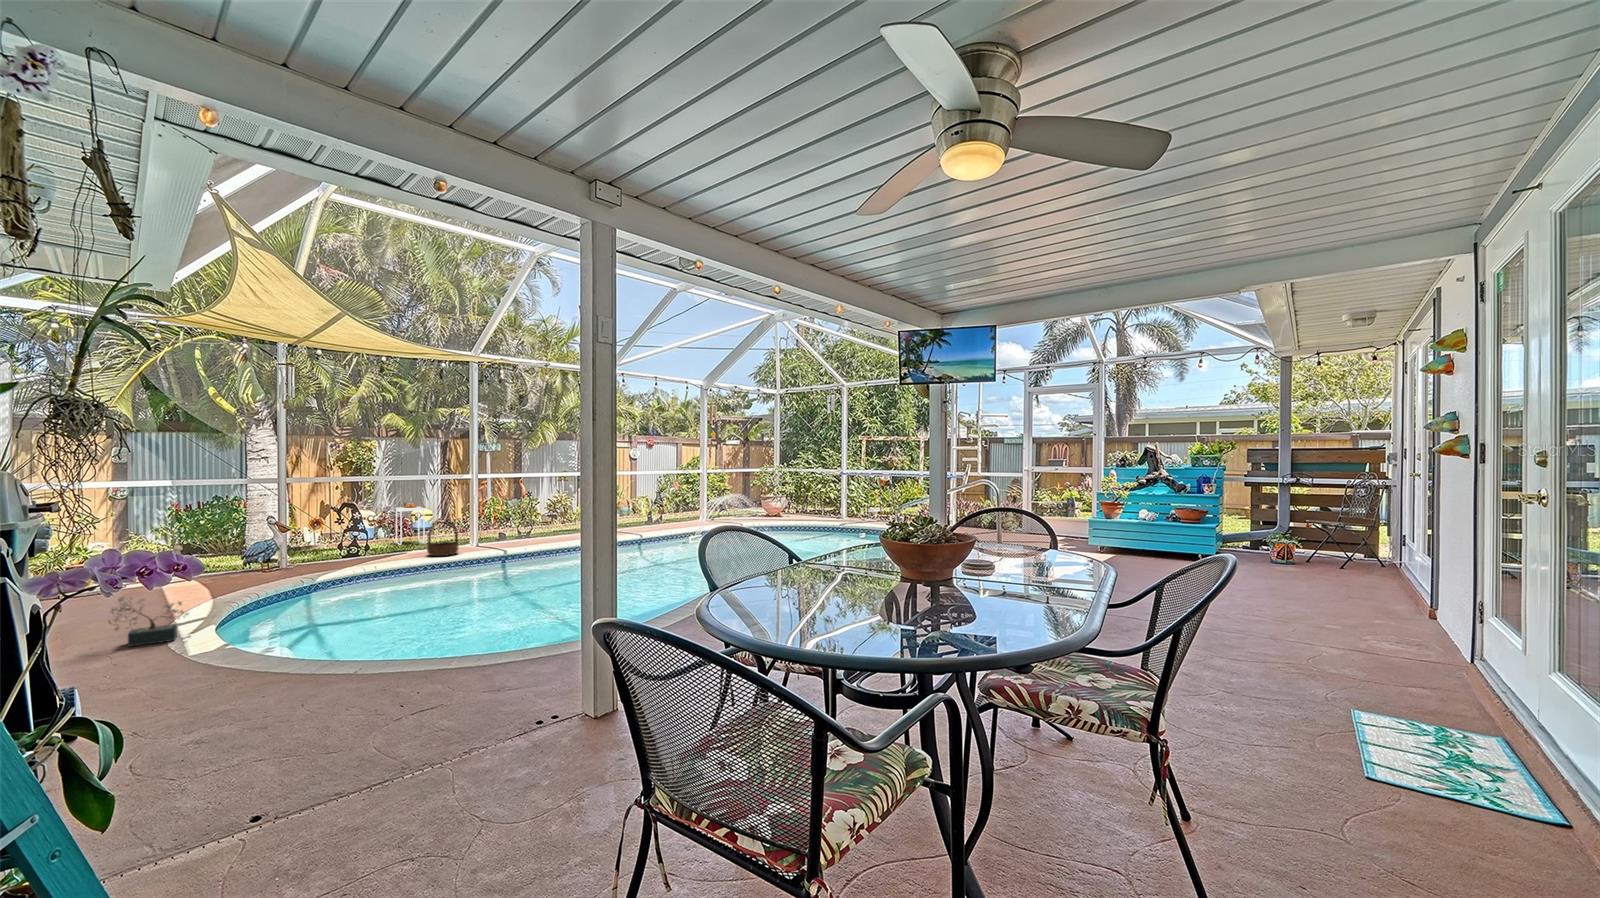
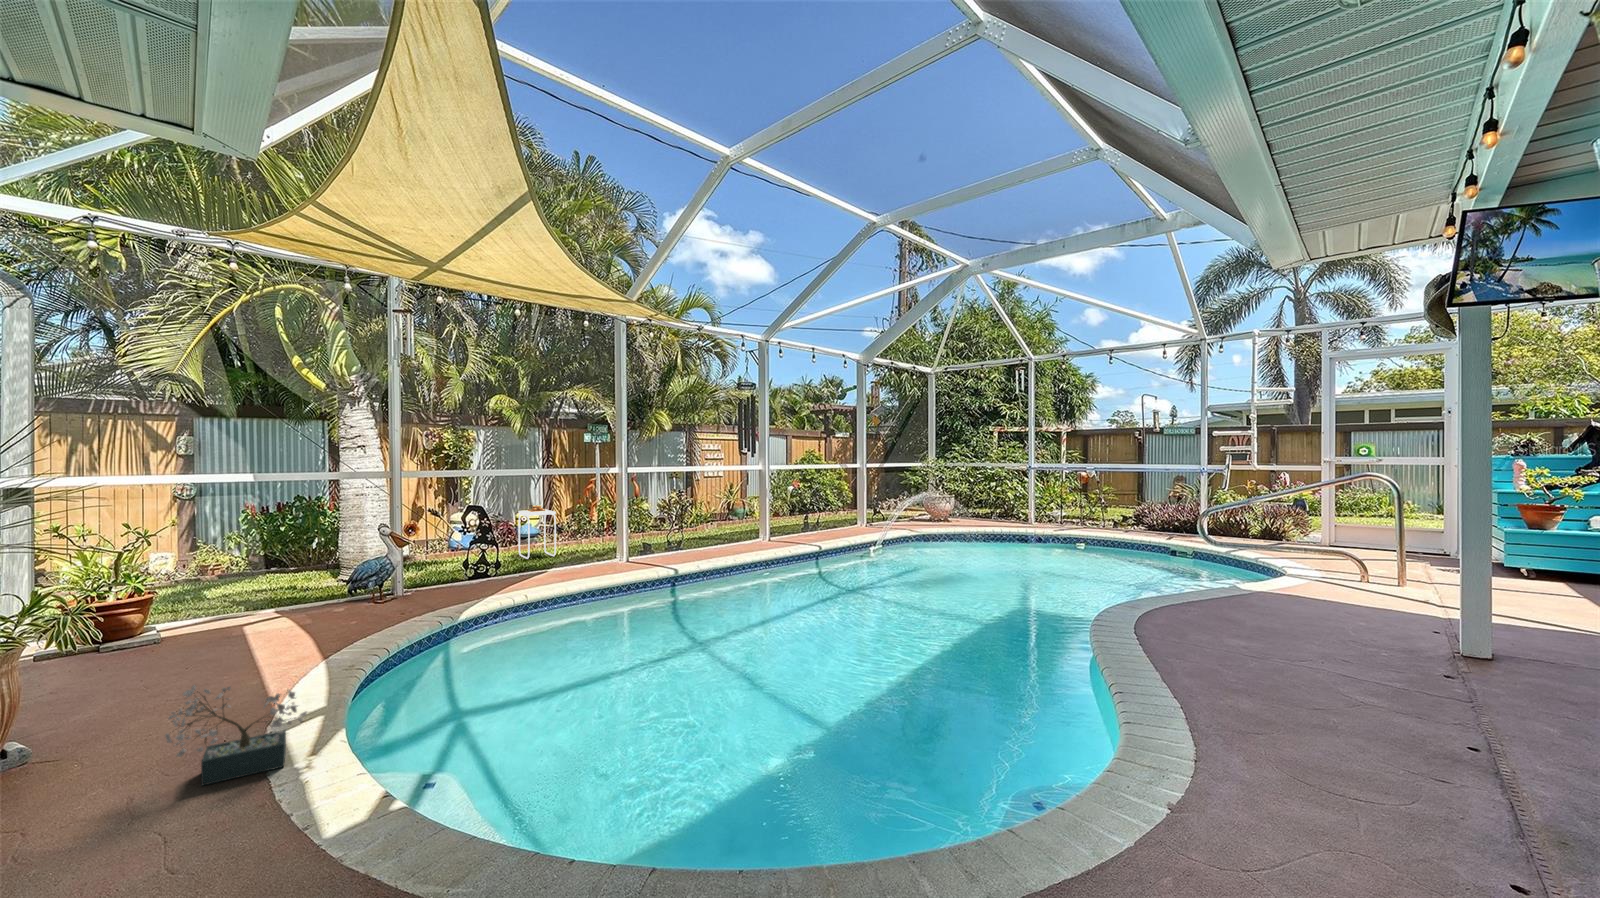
basket: present [427,519,458,556] -> none [575,526,613,577]

